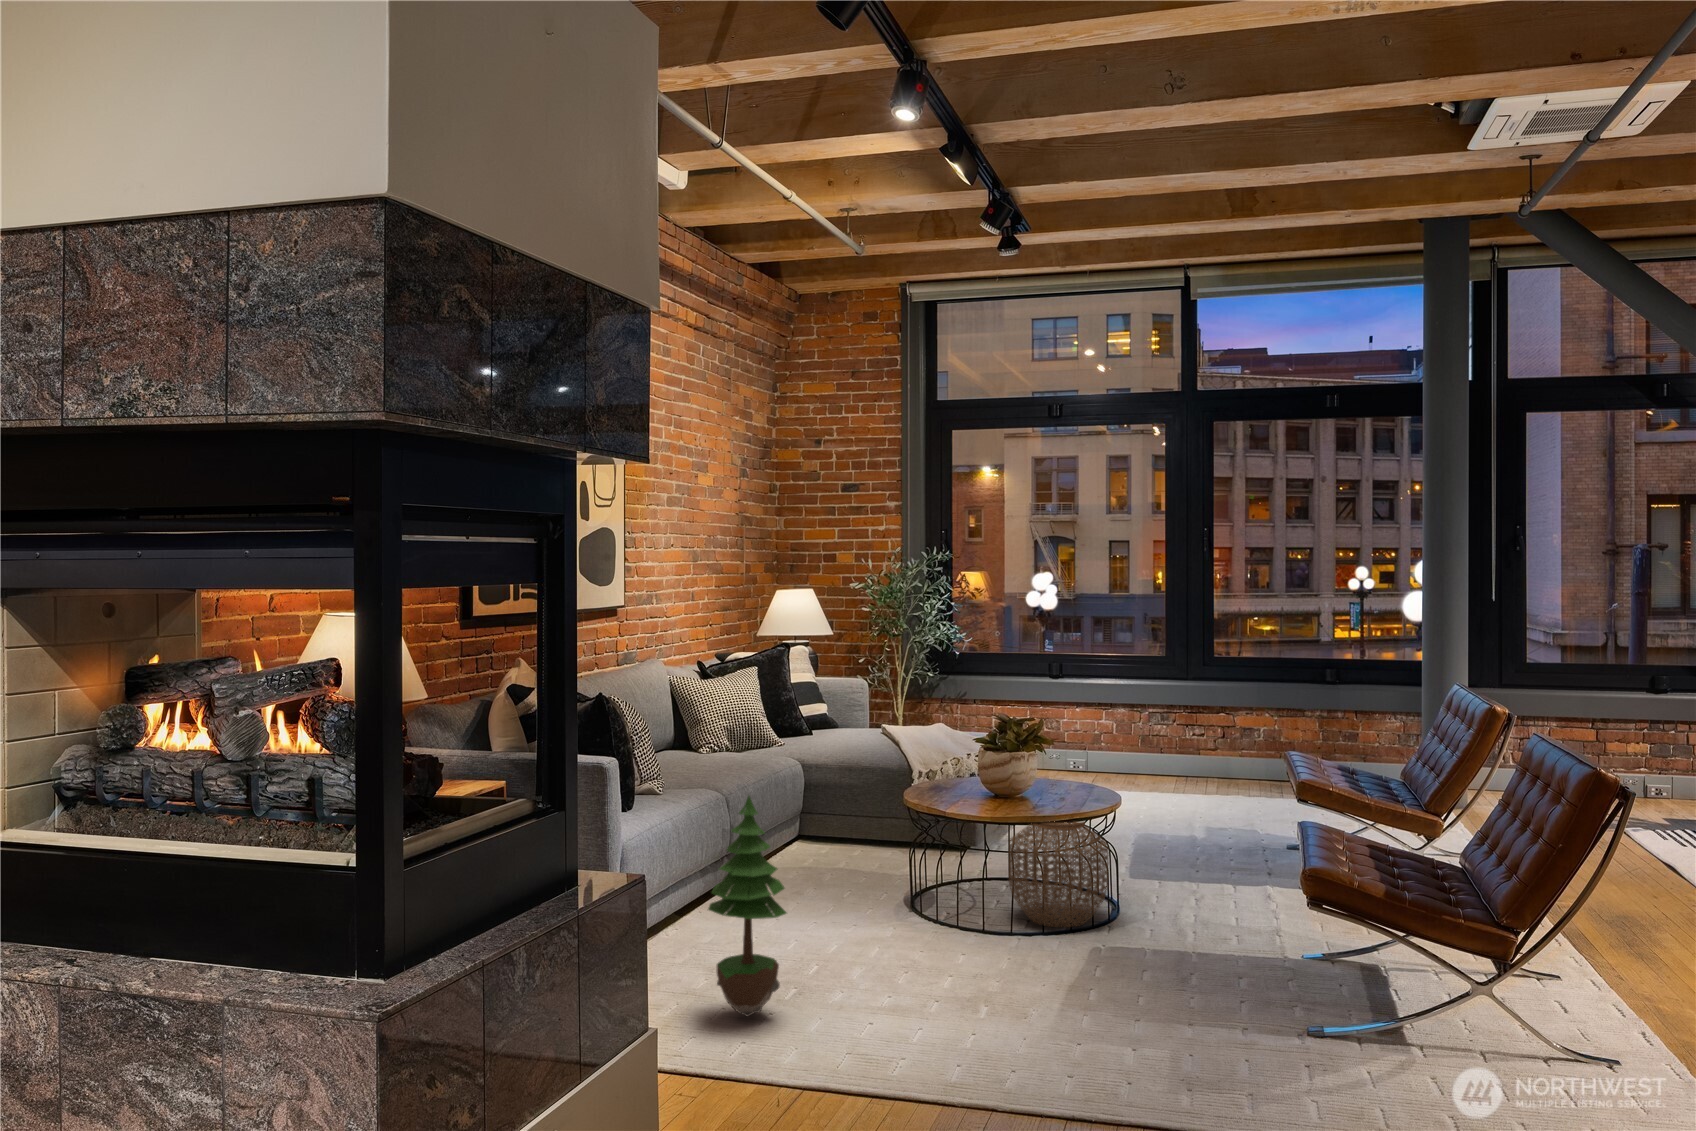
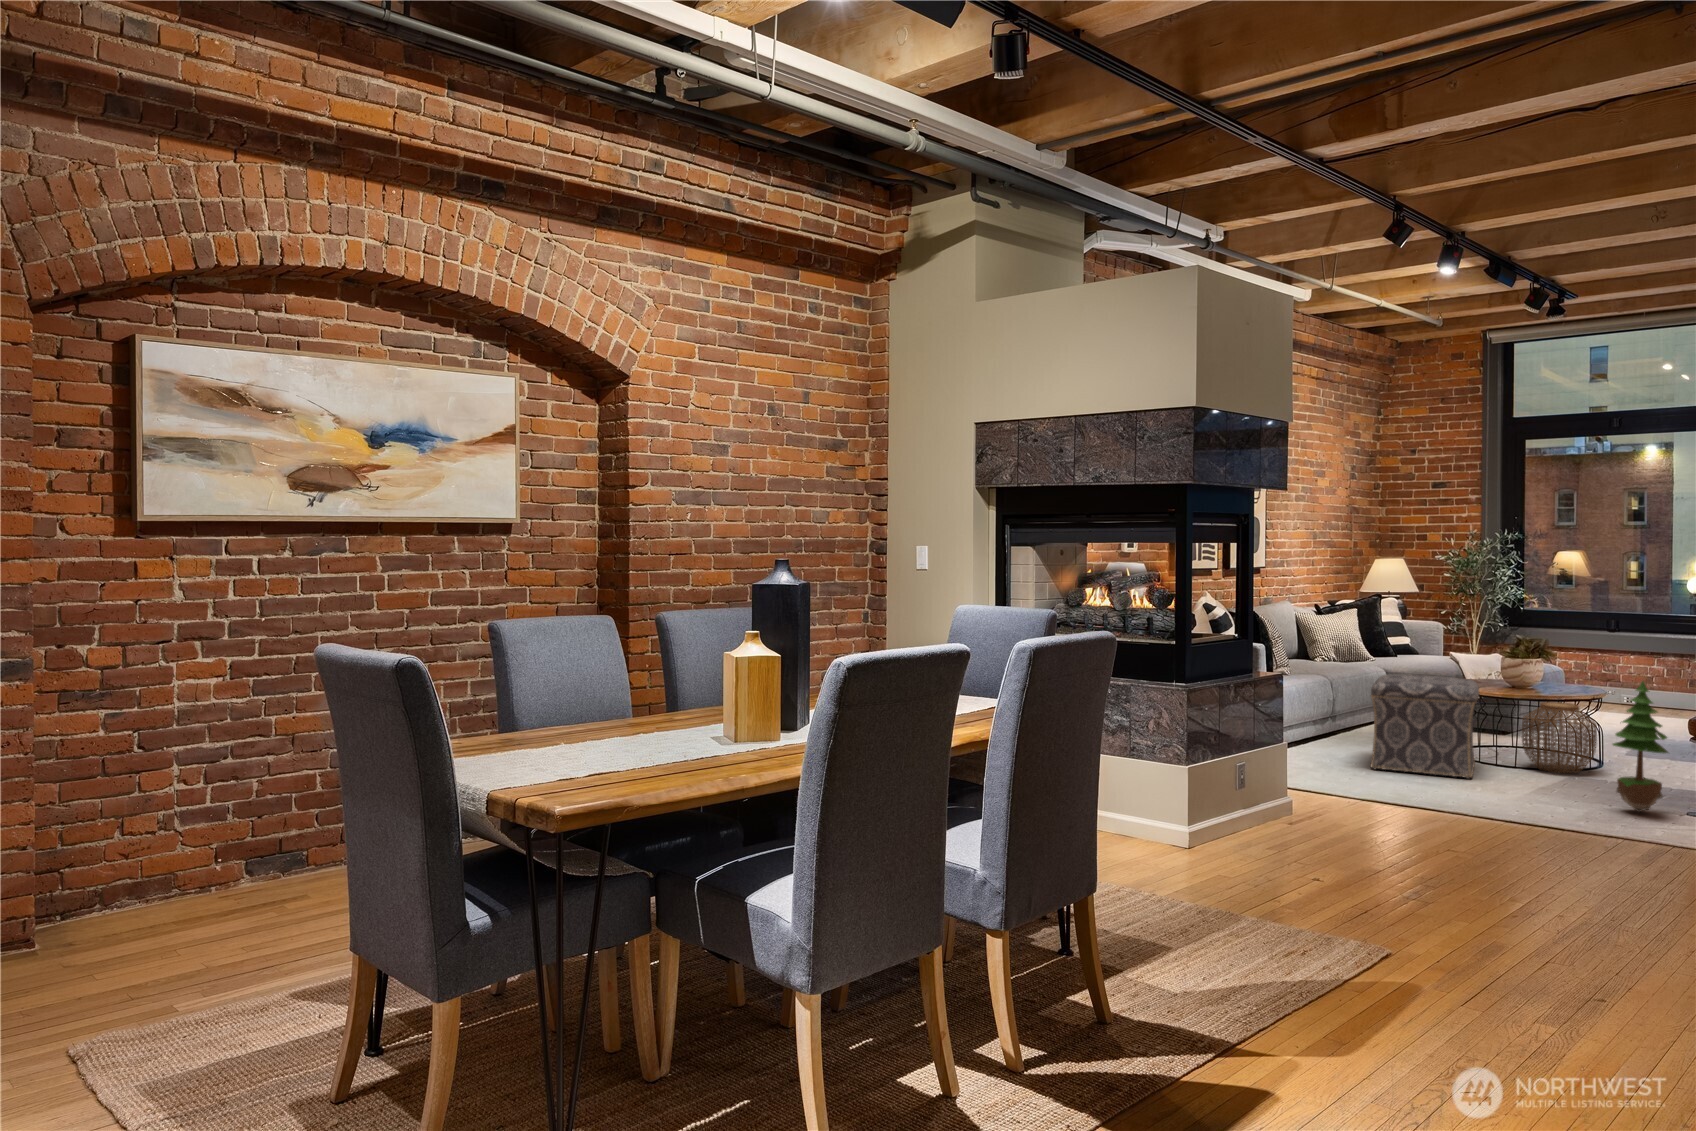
ottoman: none [795,787,959,966] -> present [1370,674,1479,779]
potted tree: present [708,796,787,1016] -> present [1613,681,1668,812]

